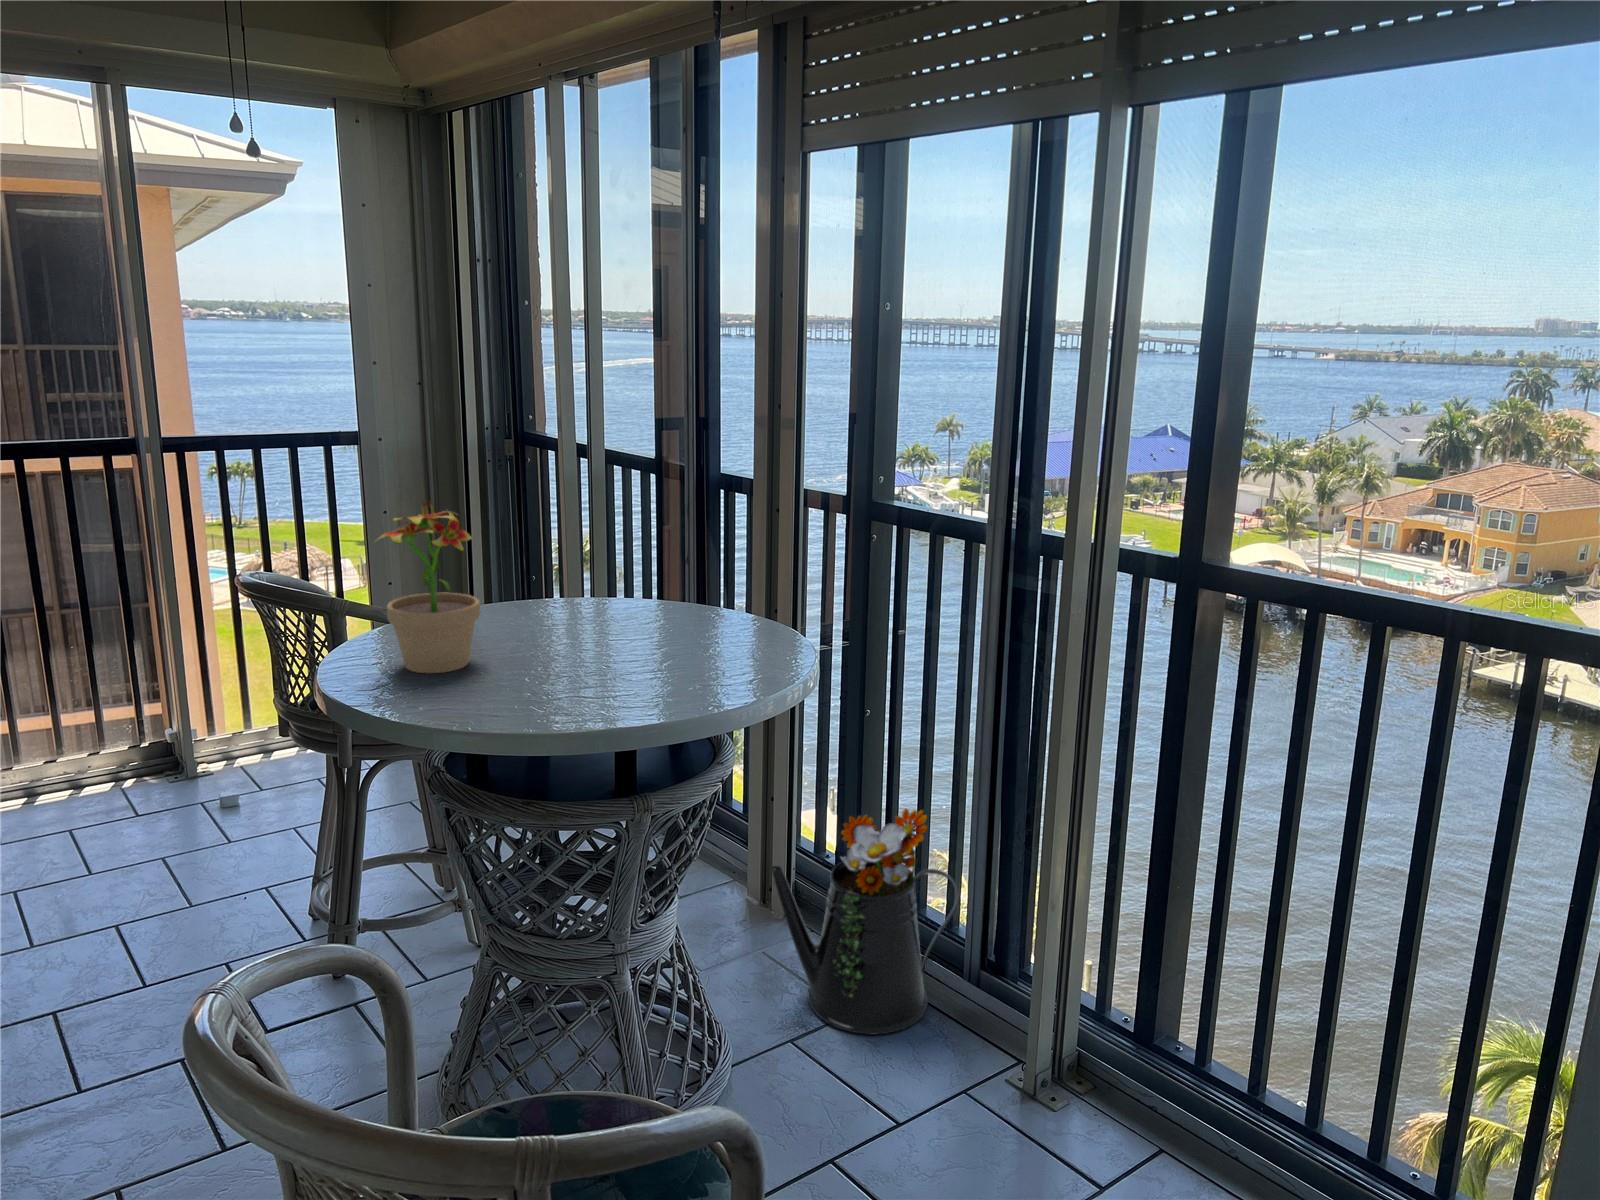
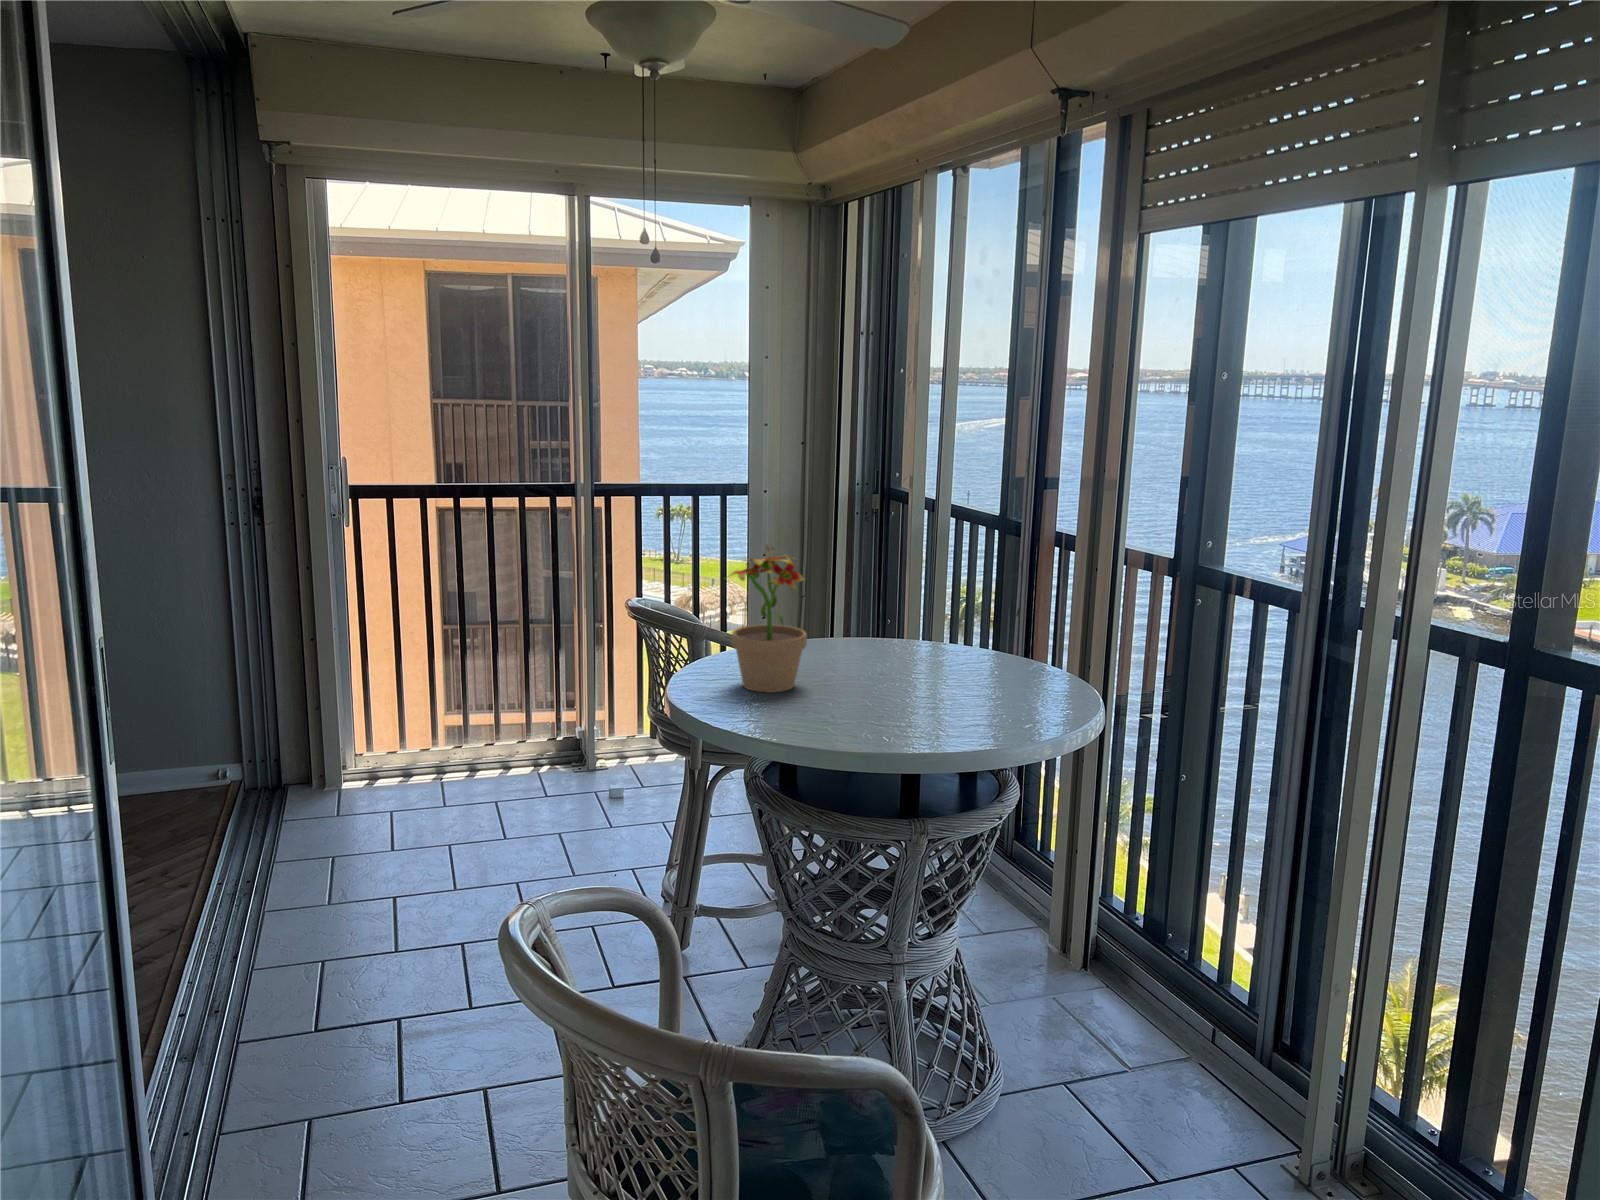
watering can: present [772,809,958,1035] -> none [1060,866,1251,1098]

